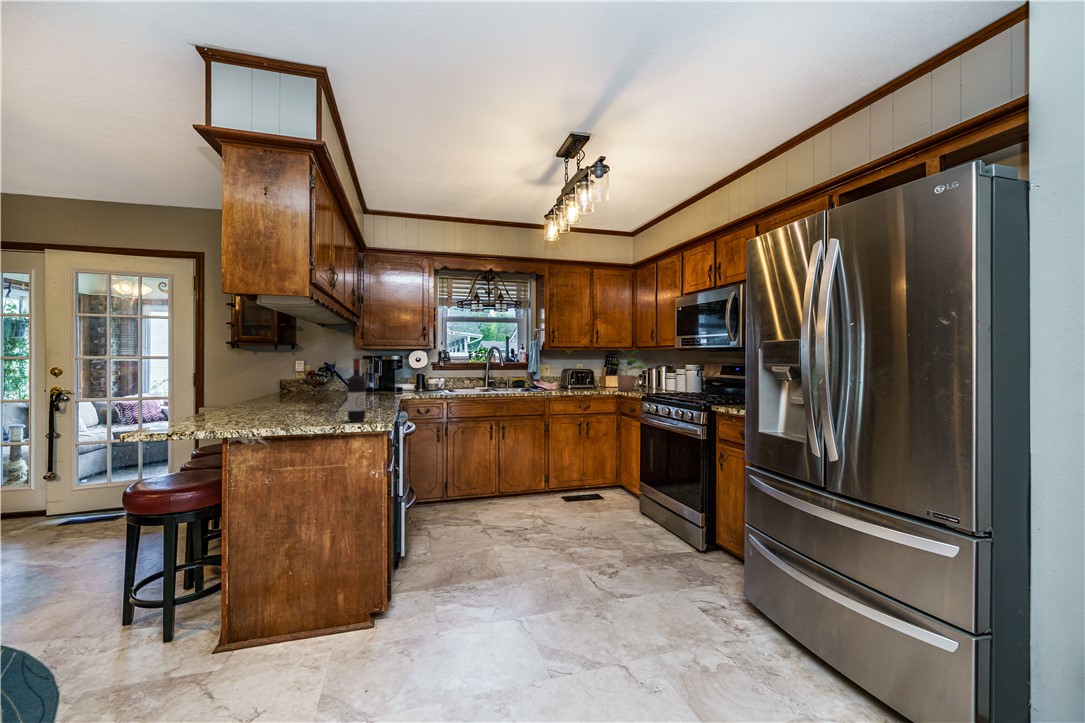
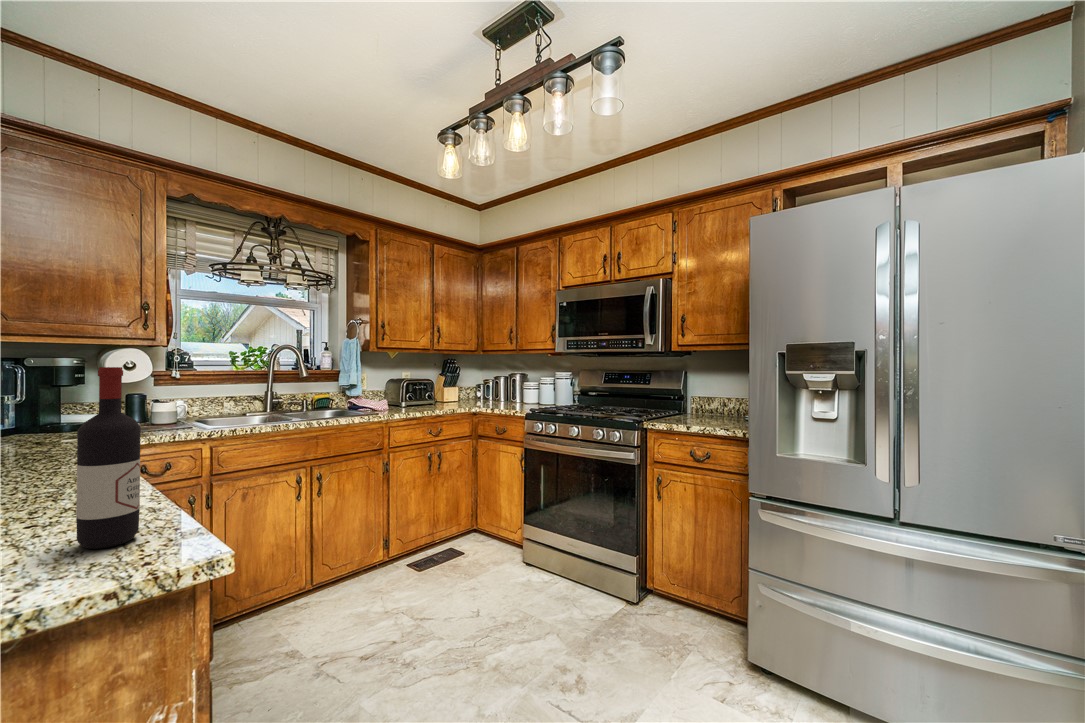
potted plant: present [612,349,645,391] -> none [462,351,513,407]

